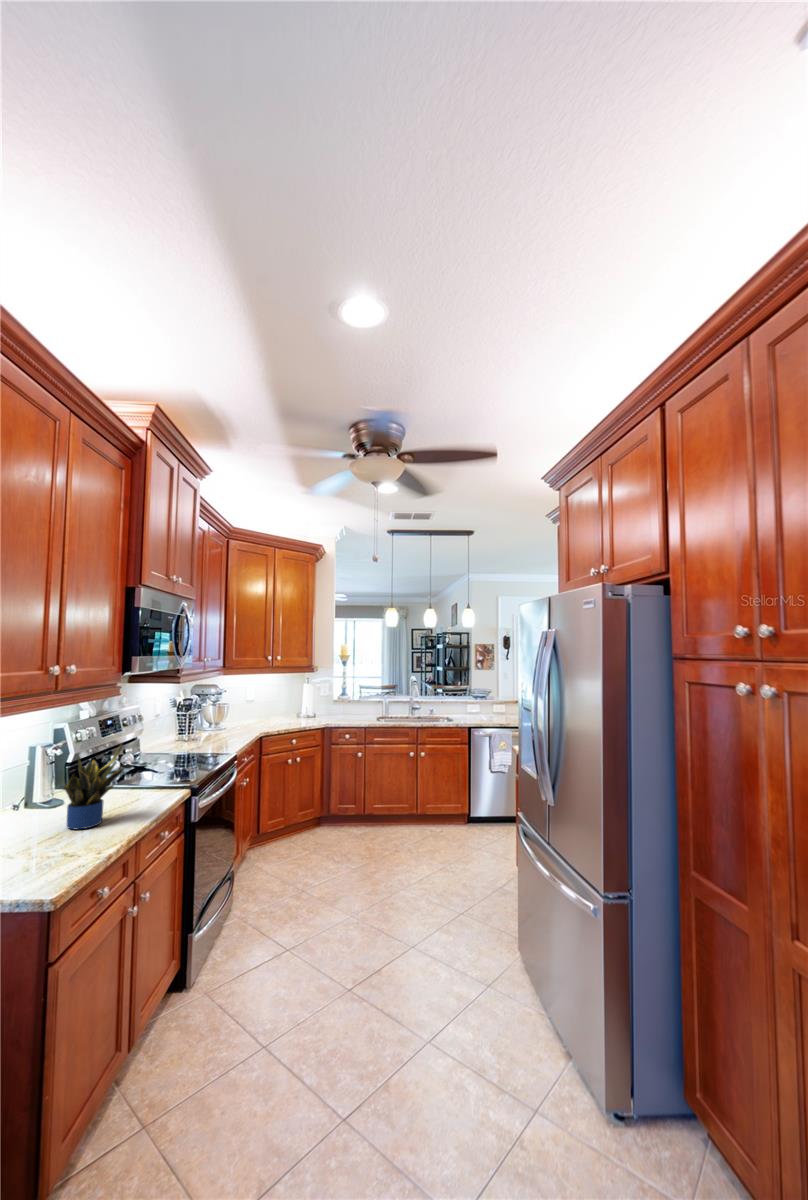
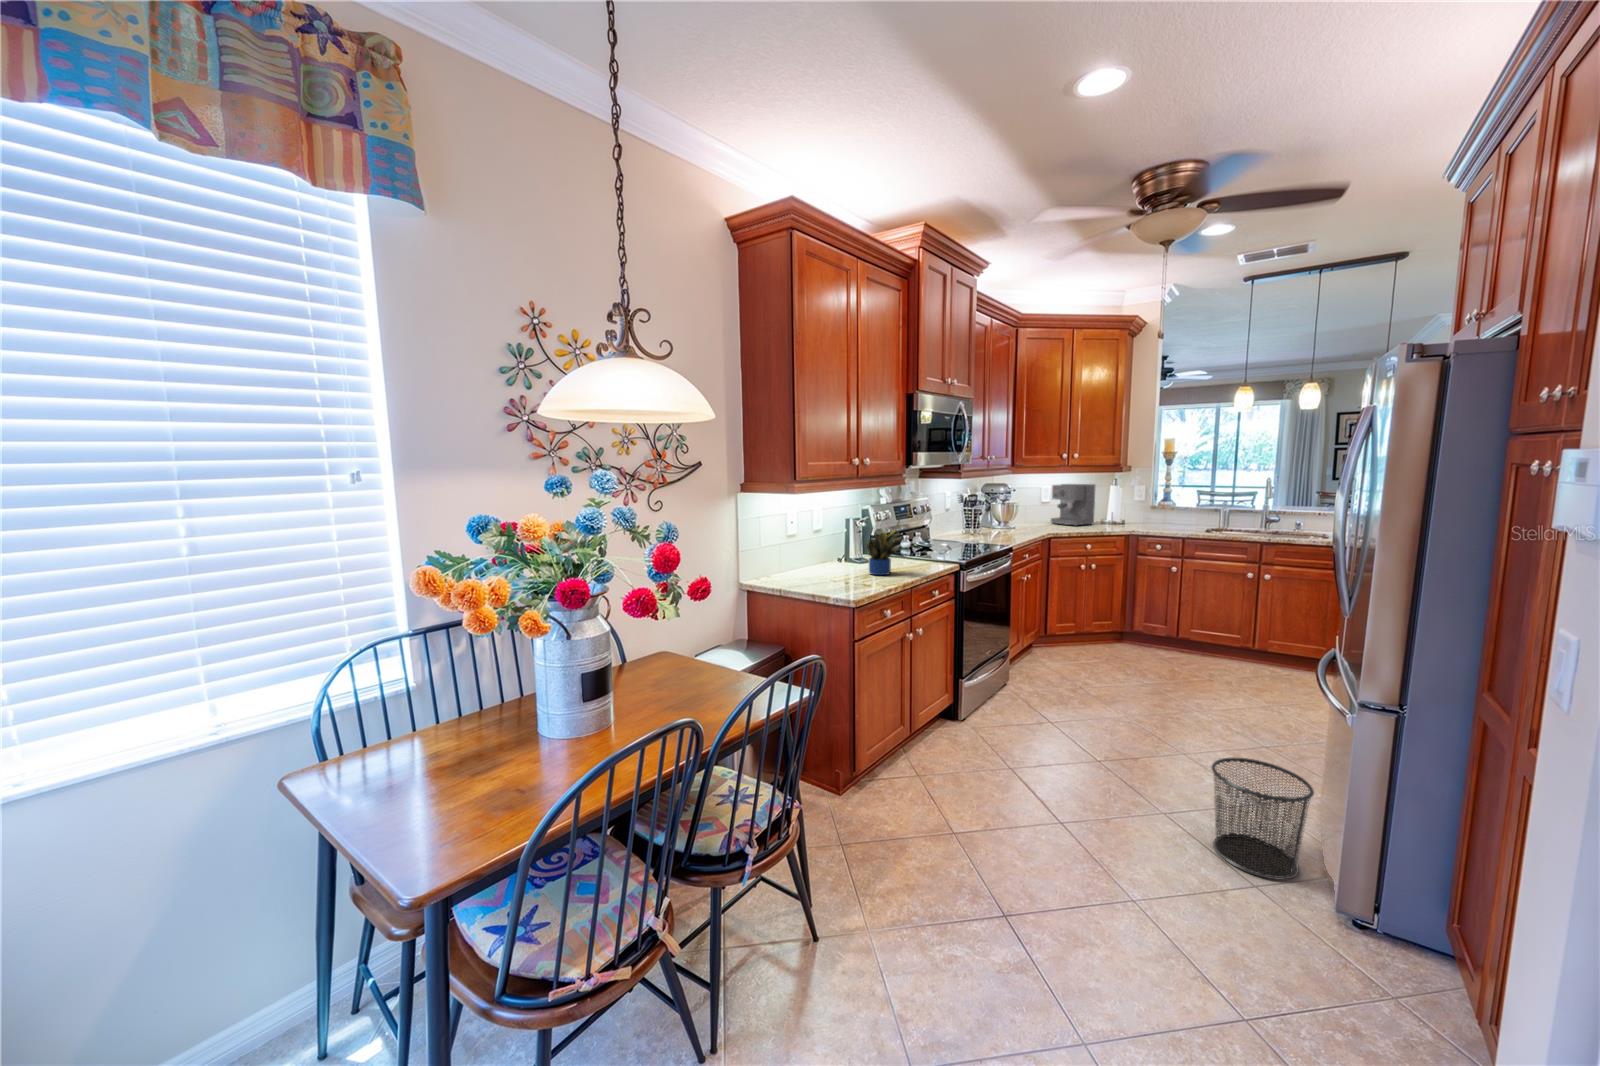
coffee maker: none [257,682,294,721] -> present [1051,484,1095,526]
waste bin: none [467,940,544,1073] -> present [1212,757,1314,879]

